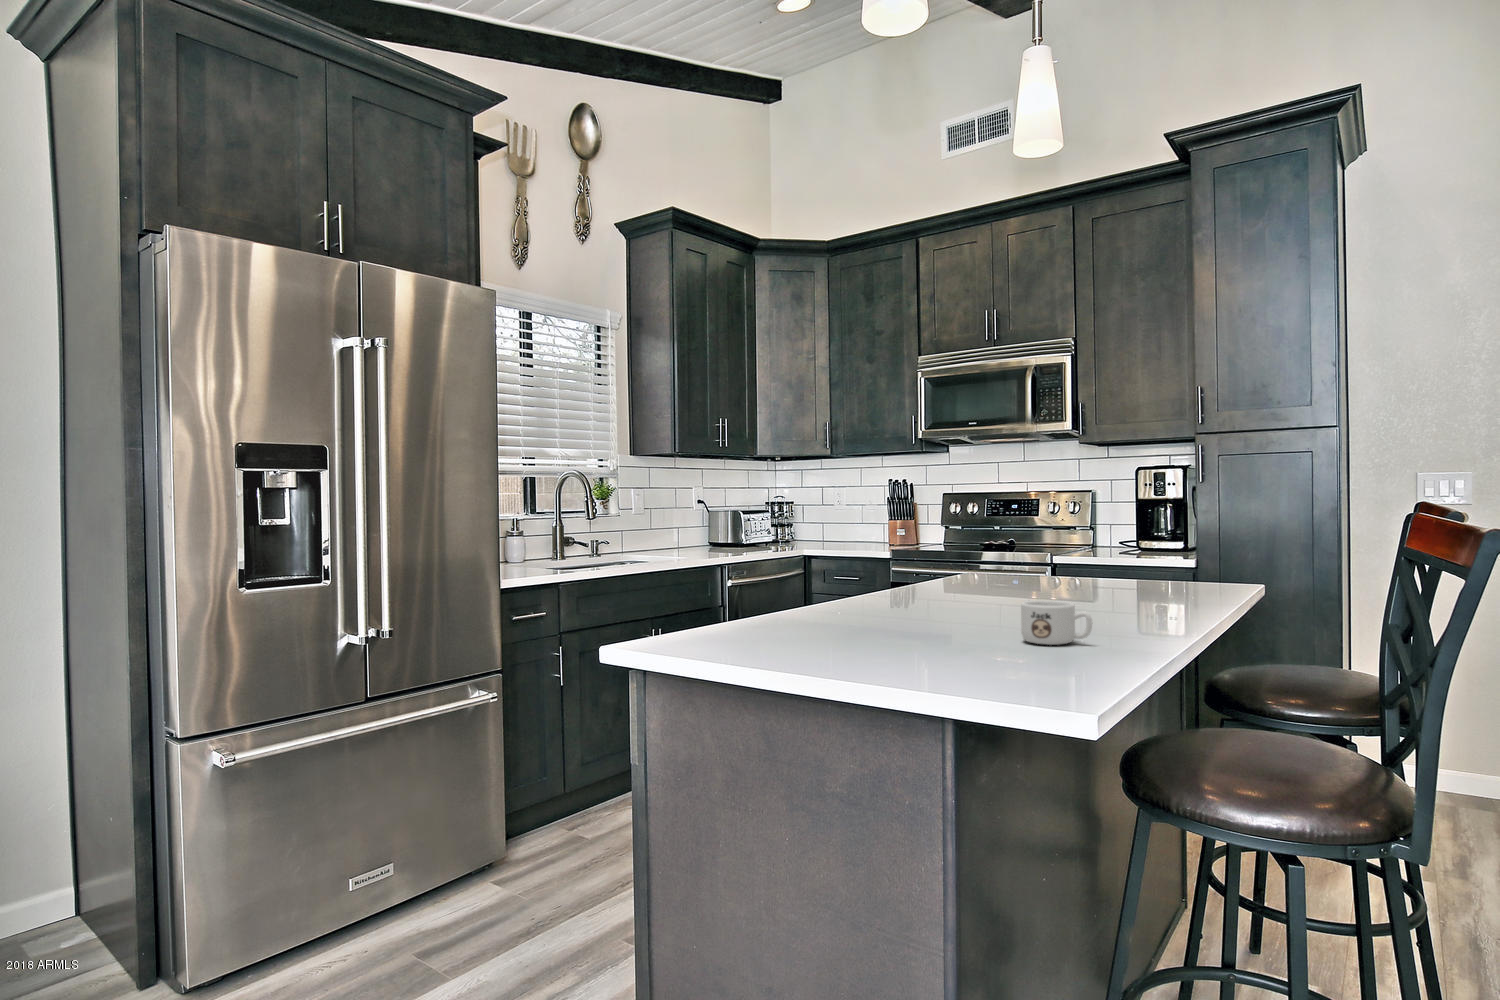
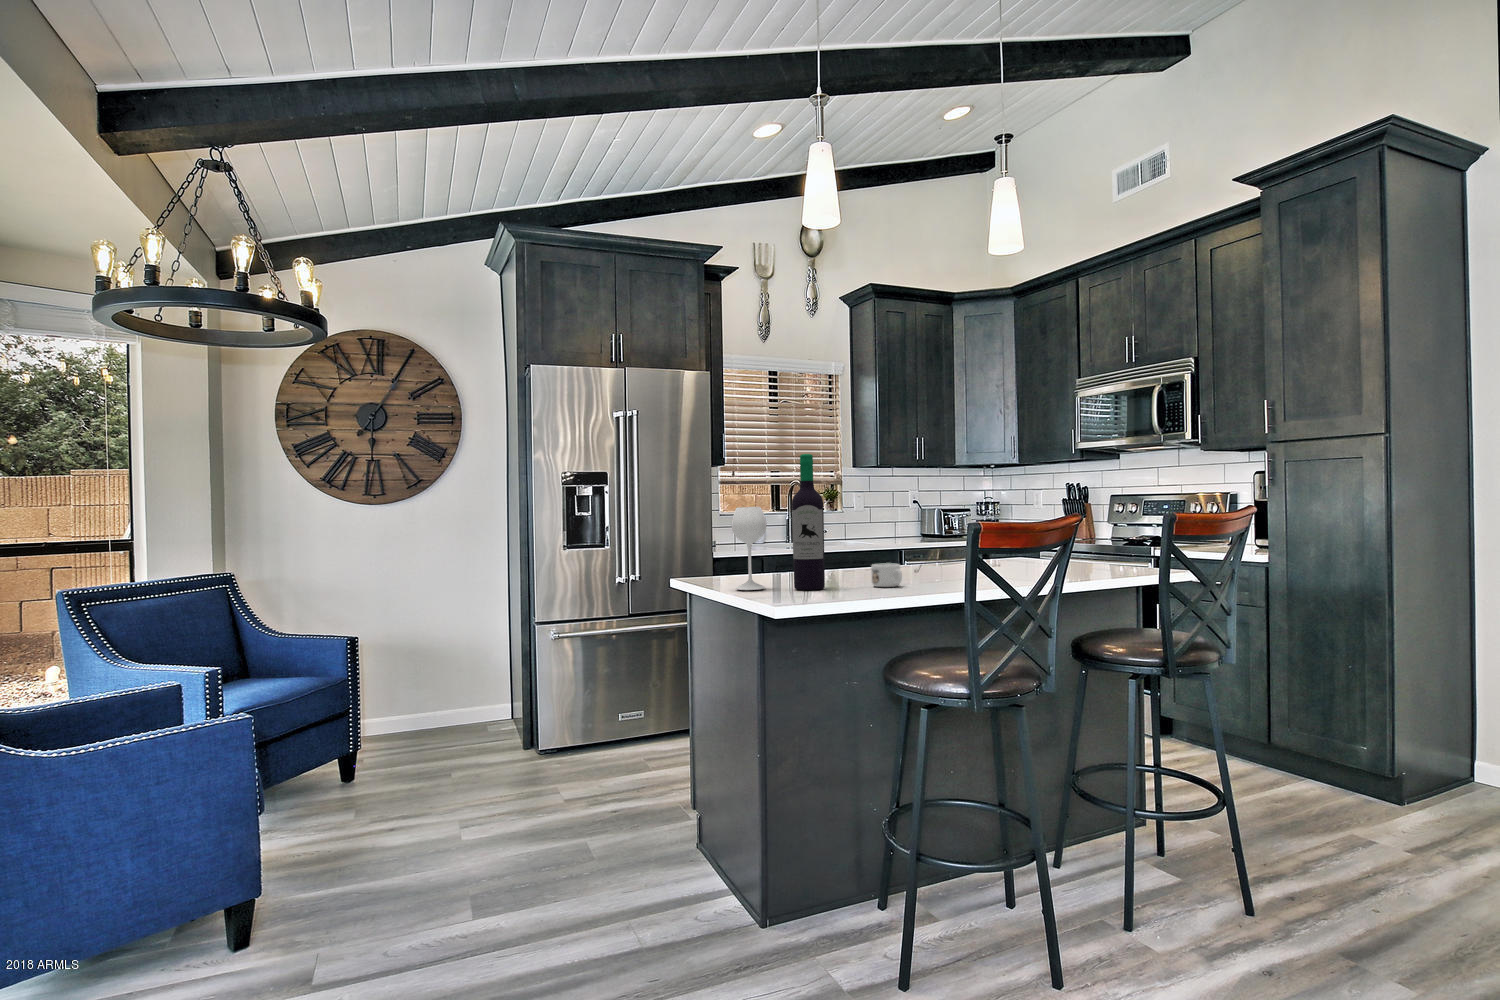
wine bottle: none [802,395,977,668] -> present [732,454,825,590]

